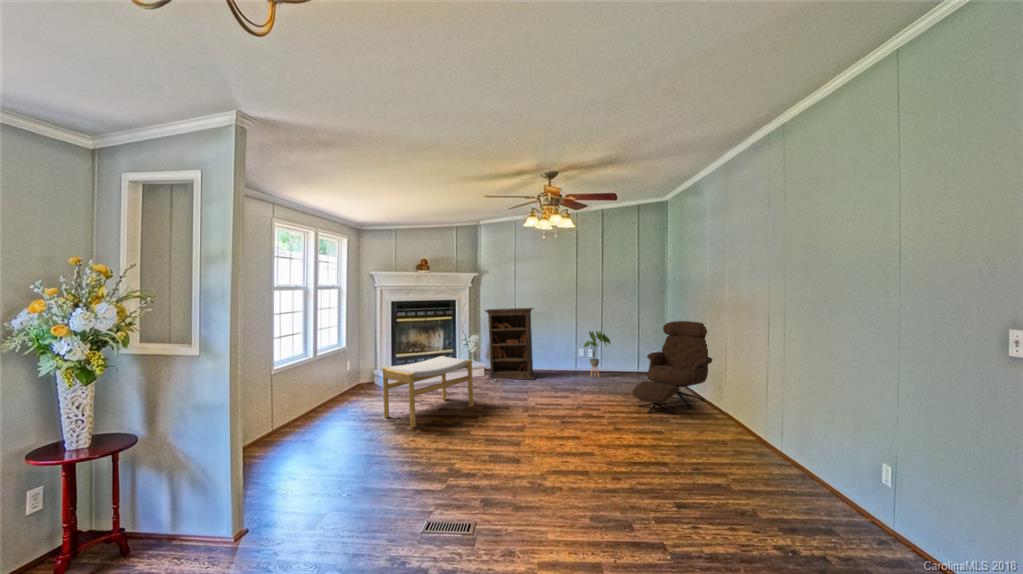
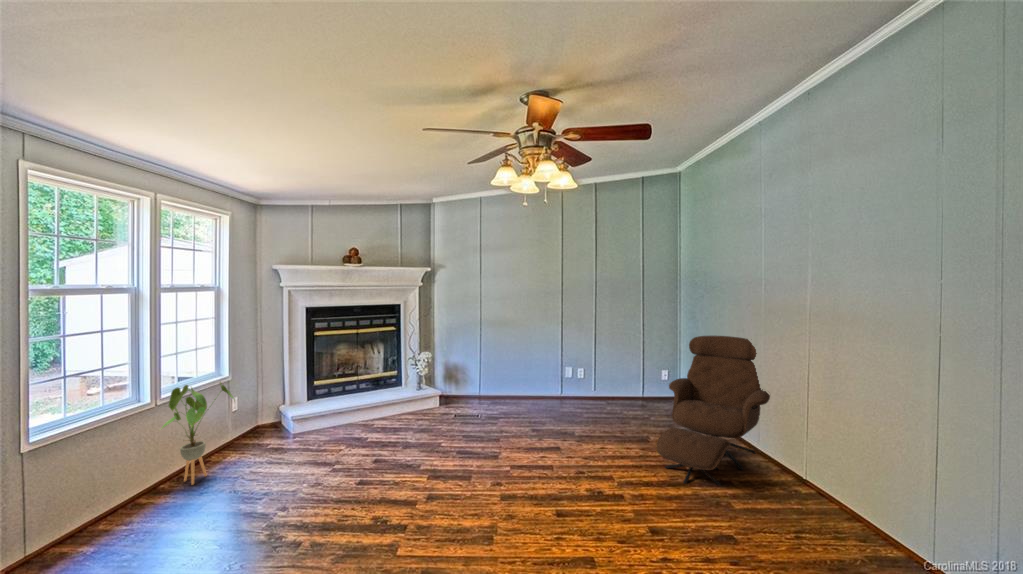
bookcase: present [485,308,536,379] -> none [438,314,511,414]
house plant: present [584,331,610,376] -> present [162,382,235,485]
footstool: present [383,356,473,428] -> none [254,393,414,538]

